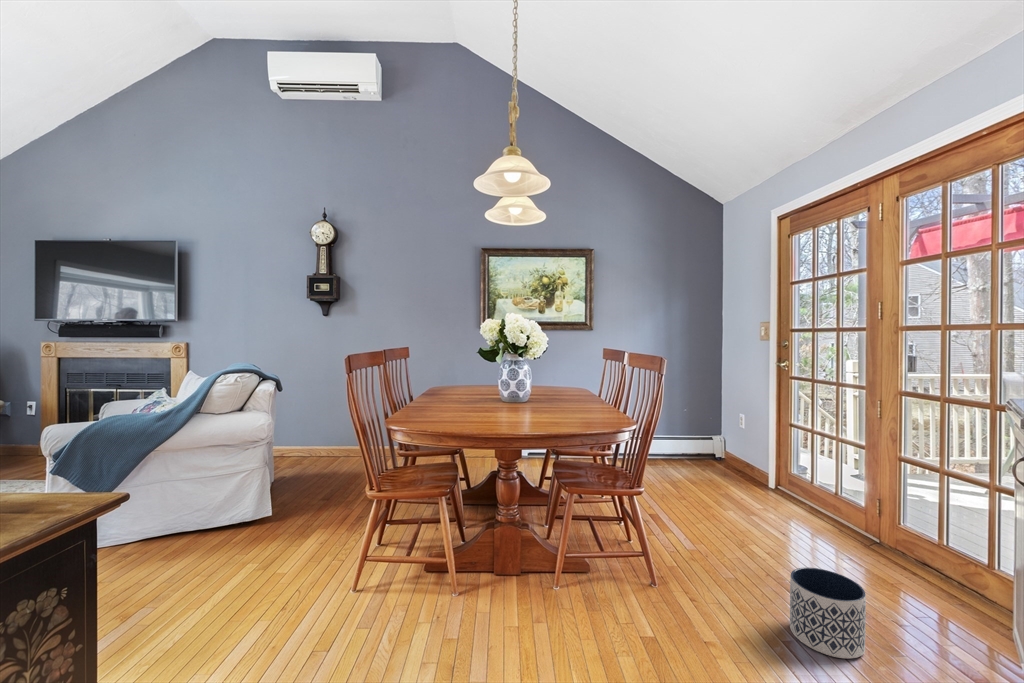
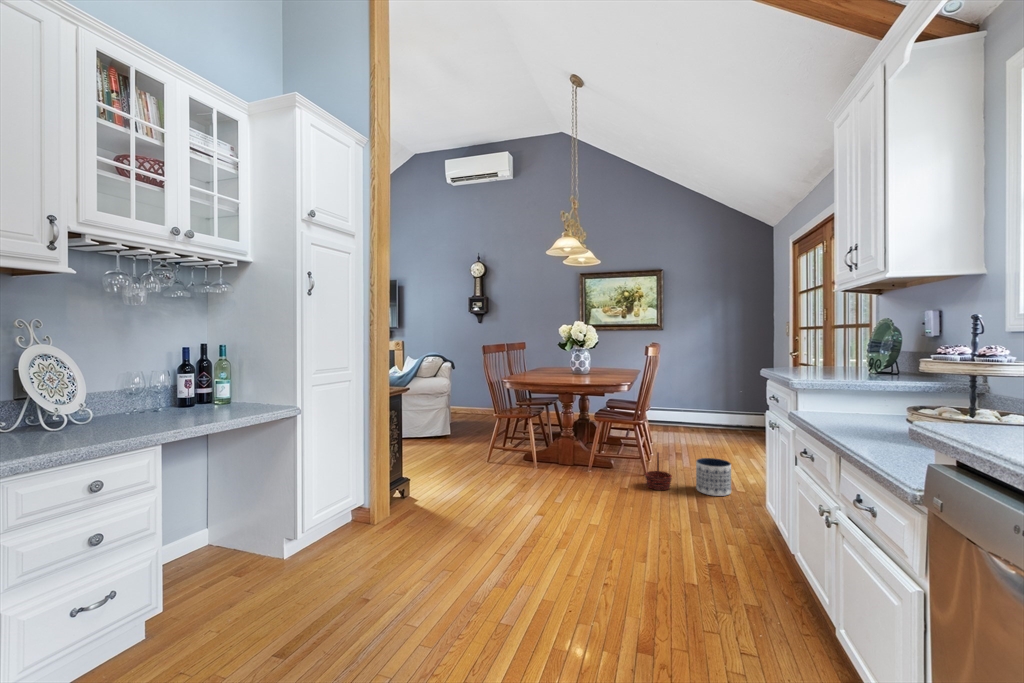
basket: none [701,572,760,658] -> present [645,453,672,490]

